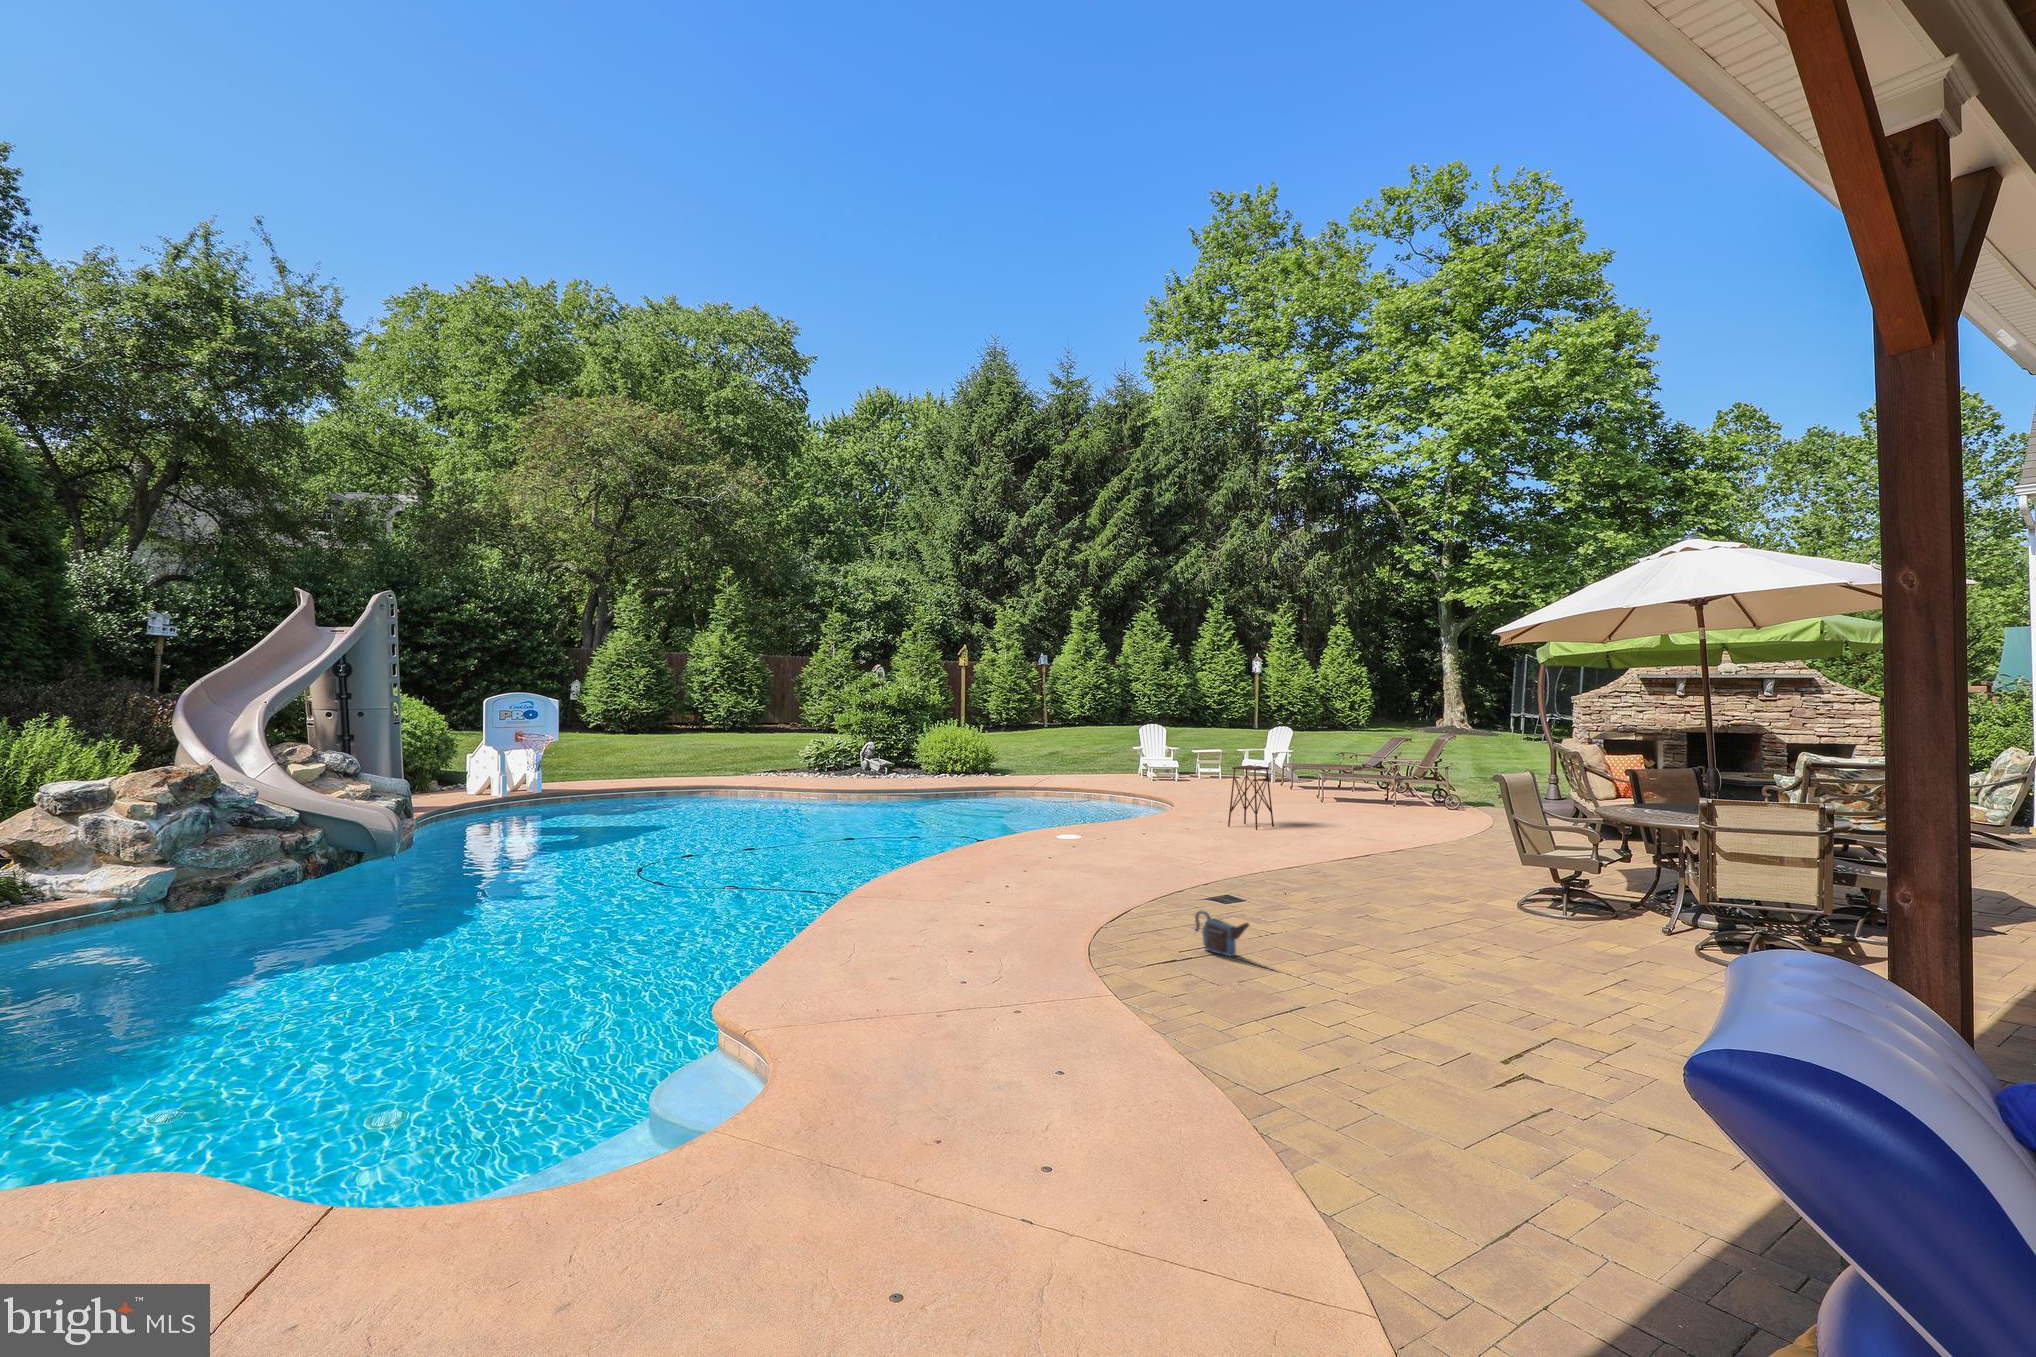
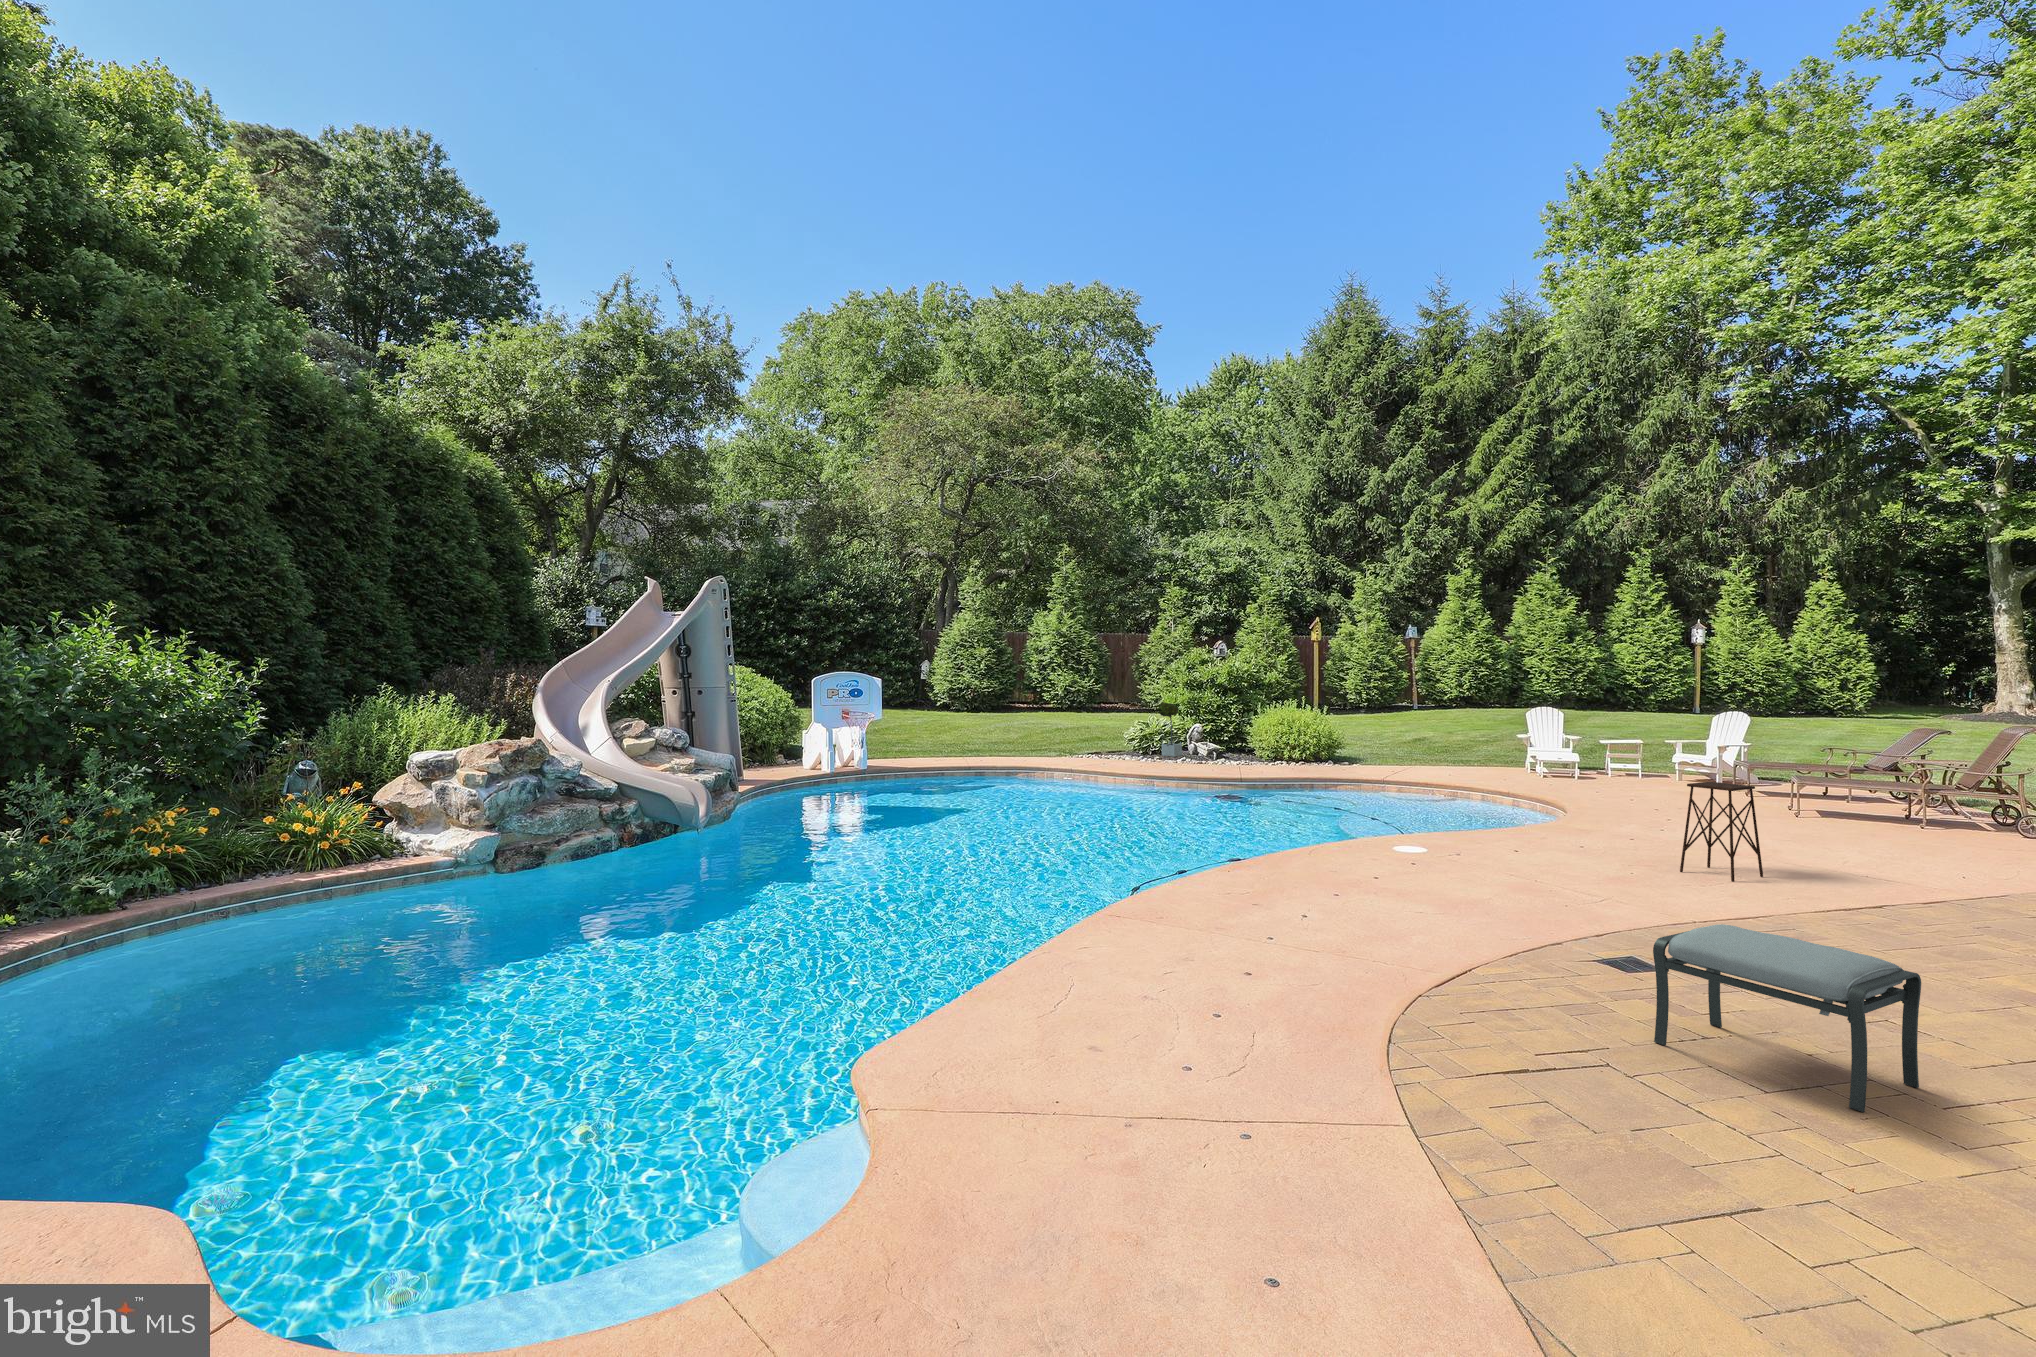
potted tree: none [835,721,857,772] -> present [1158,702,1182,757]
ottoman: none [1200,829,1315,910] -> present [1653,924,1921,1112]
watering can: present [1195,910,1249,956] -> none [1662,1150,1825,1284]

